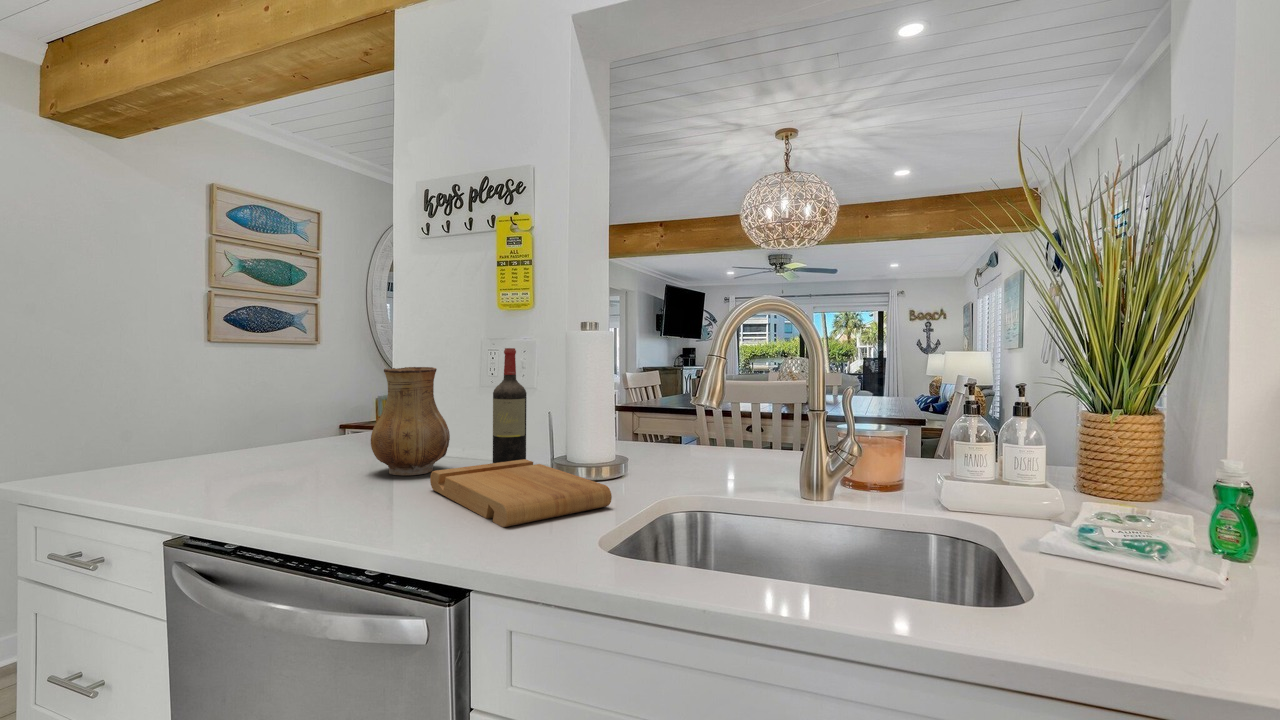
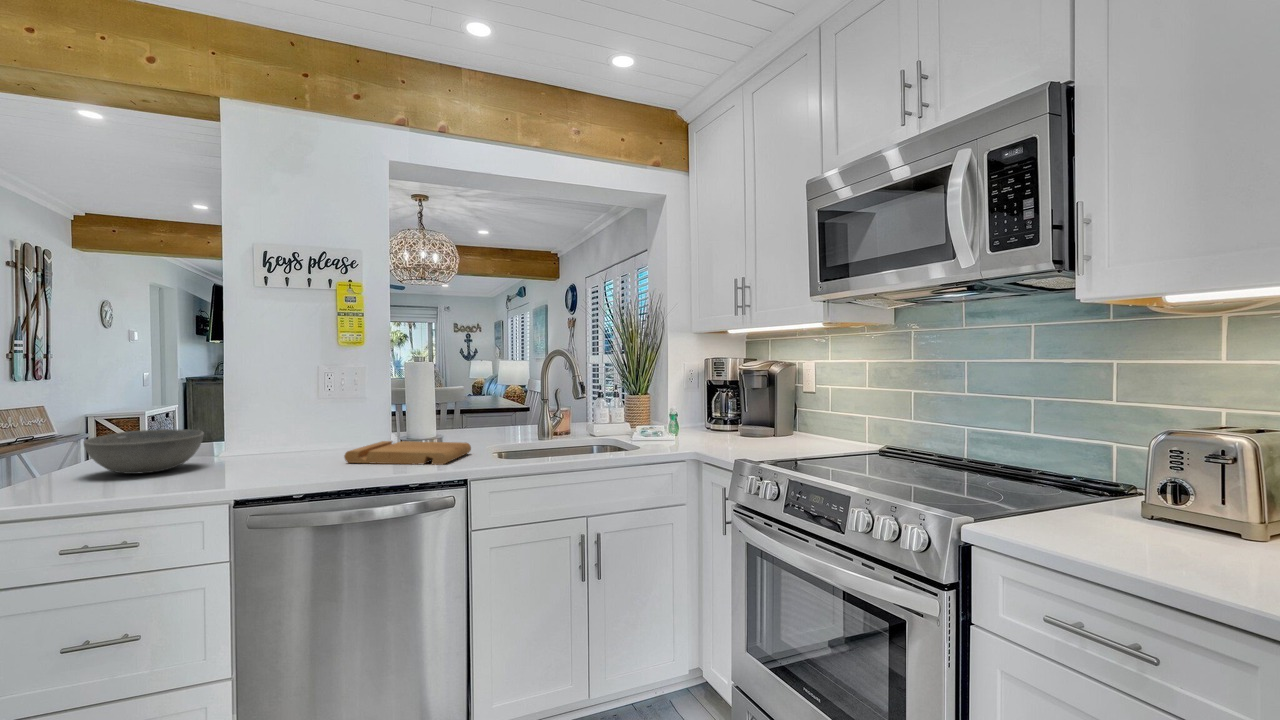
wine bottle: present [493,348,527,463] -> none [343,371,368,454]
ceramic pitcher: present [371,367,450,475] -> none [258,386,319,464]
bowl: none [229,411,355,463] -> present [84,429,204,474]

